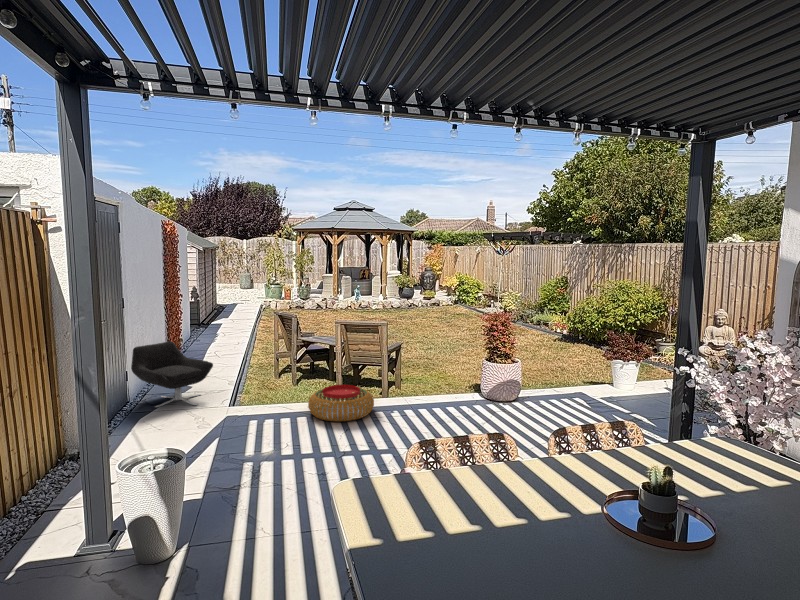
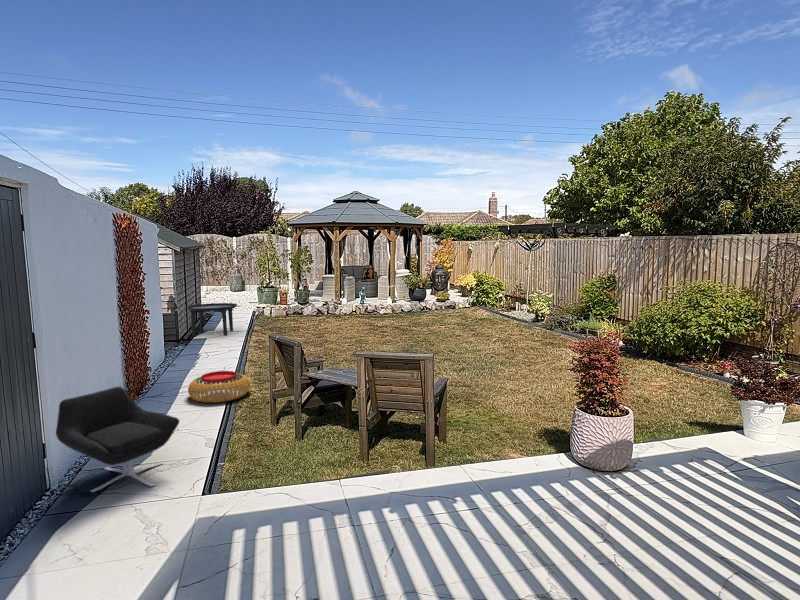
round table: none [206,295,249,322] -> present [187,303,237,337]
pouf: present [308,385,374,421] -> present [188,371,250,403]

